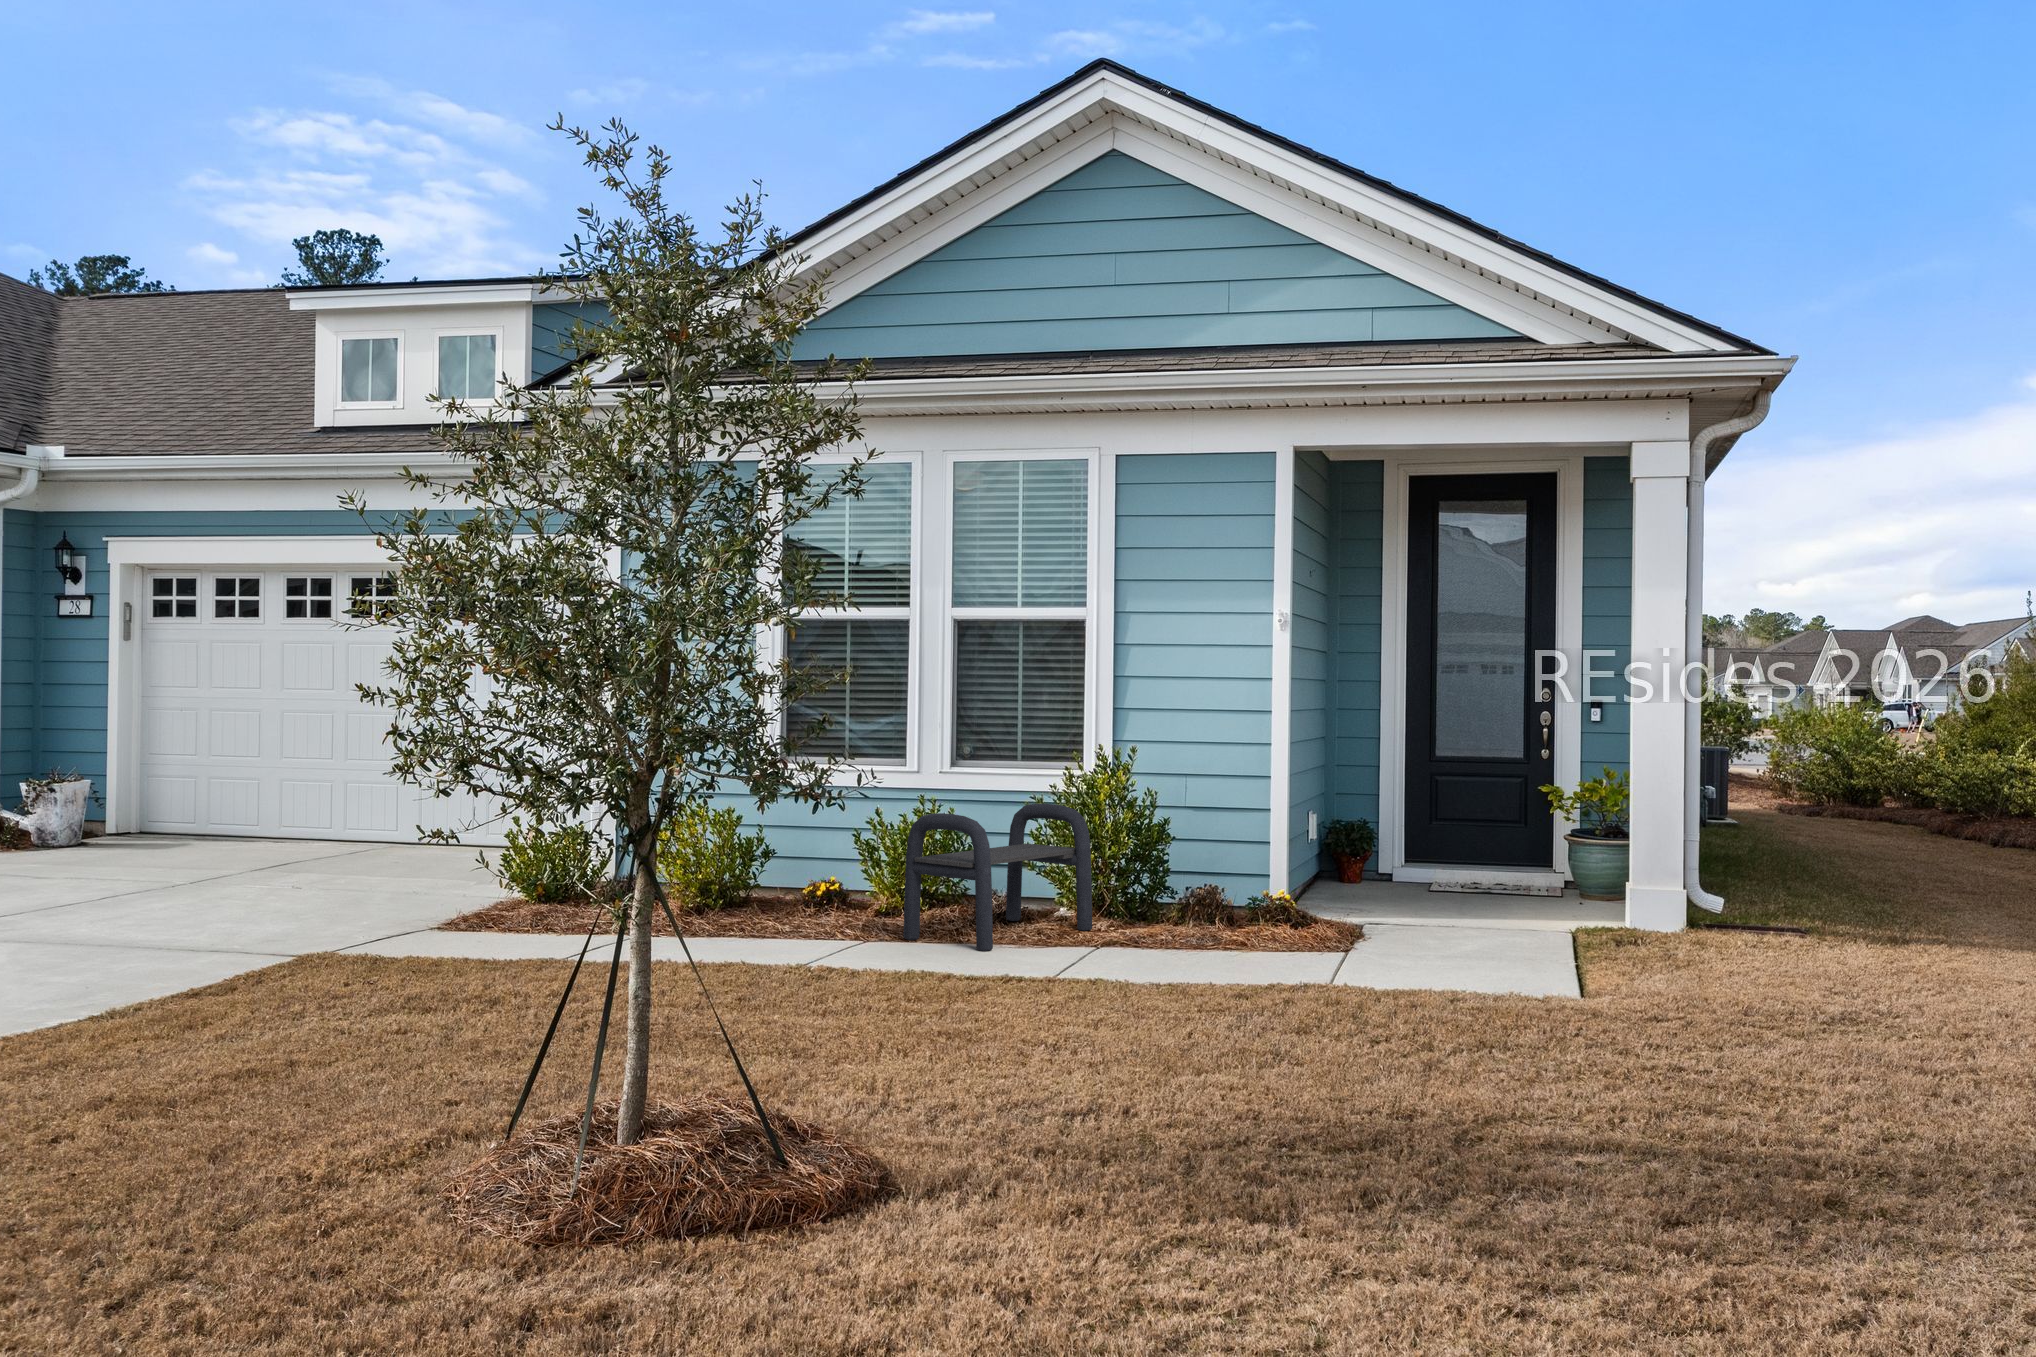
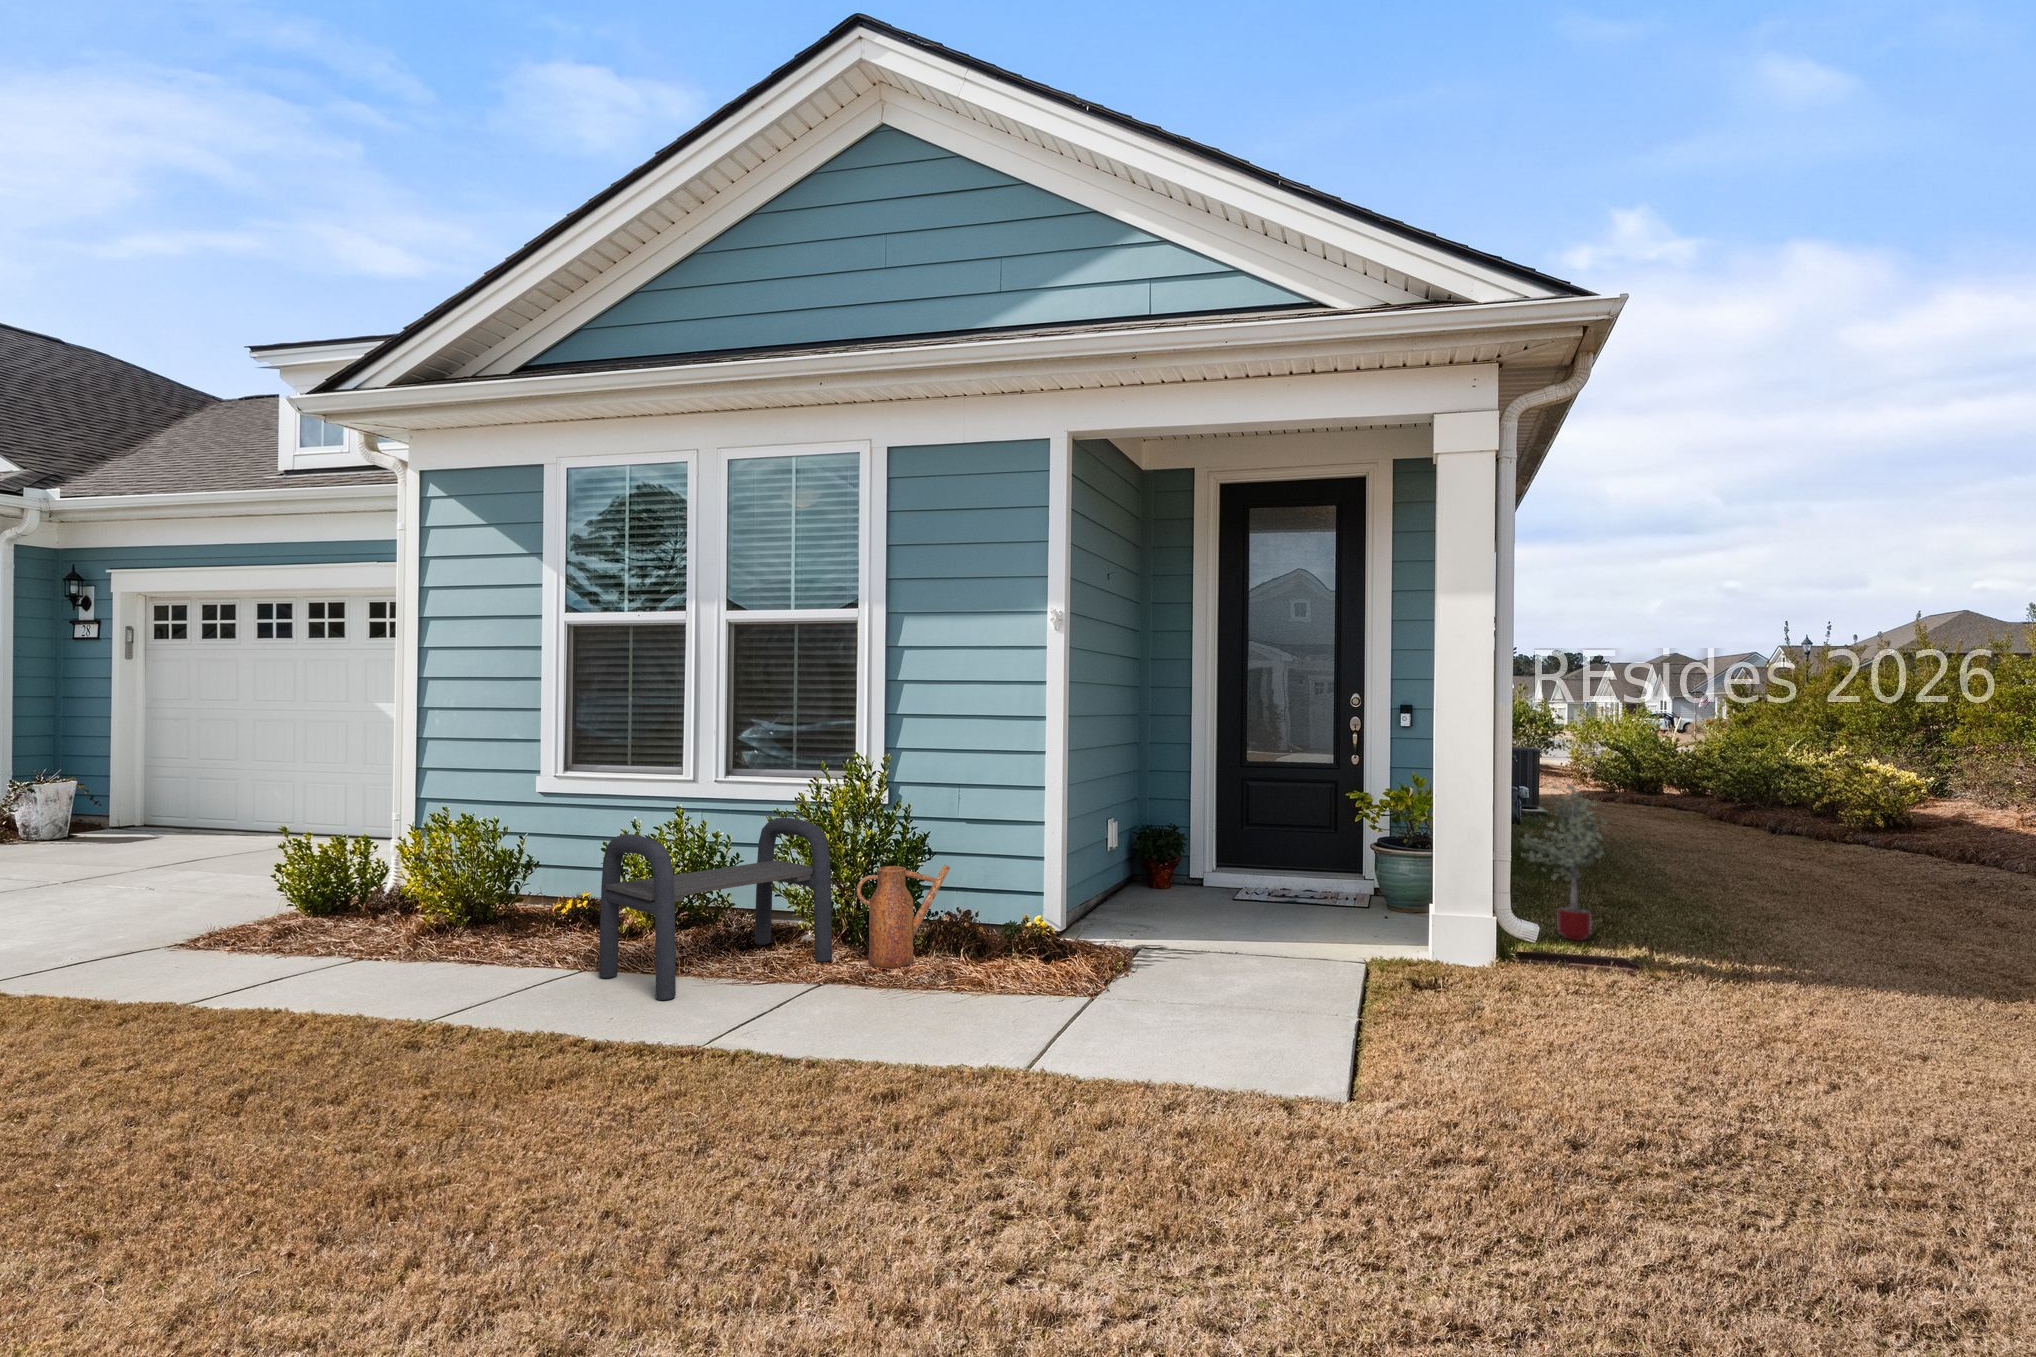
potted tree: none [1702,775,1784,917] -> present [1521,784,1606,940]
watering can: none [1117,844,1197,934] -> present [856,865,950,968]

